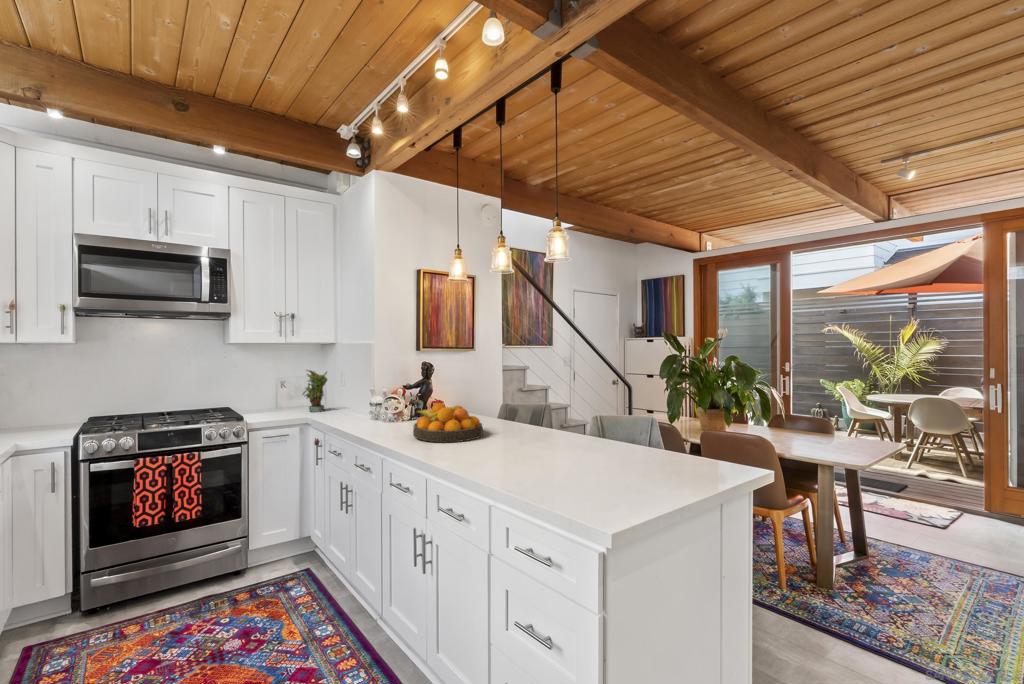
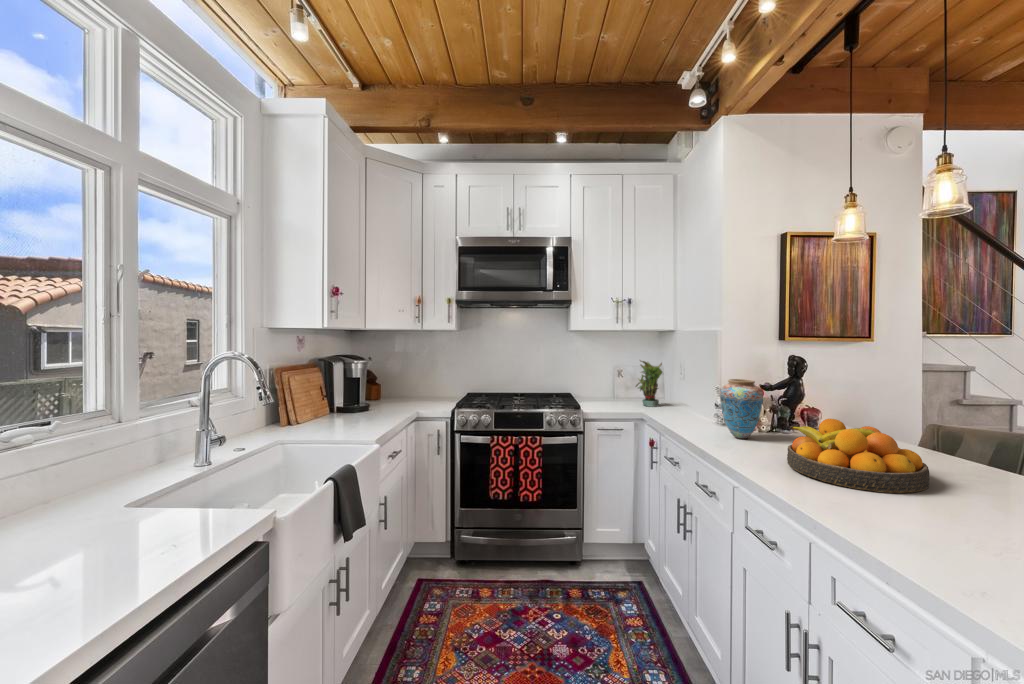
vase: none [373,381,402,426] -> present [720,379,763,439]

